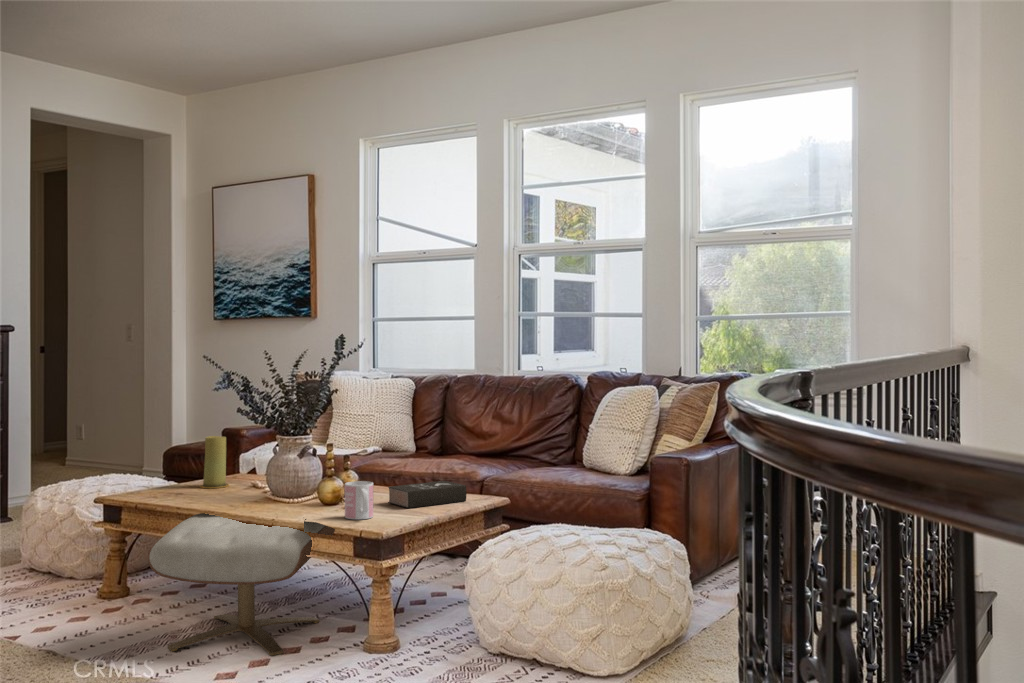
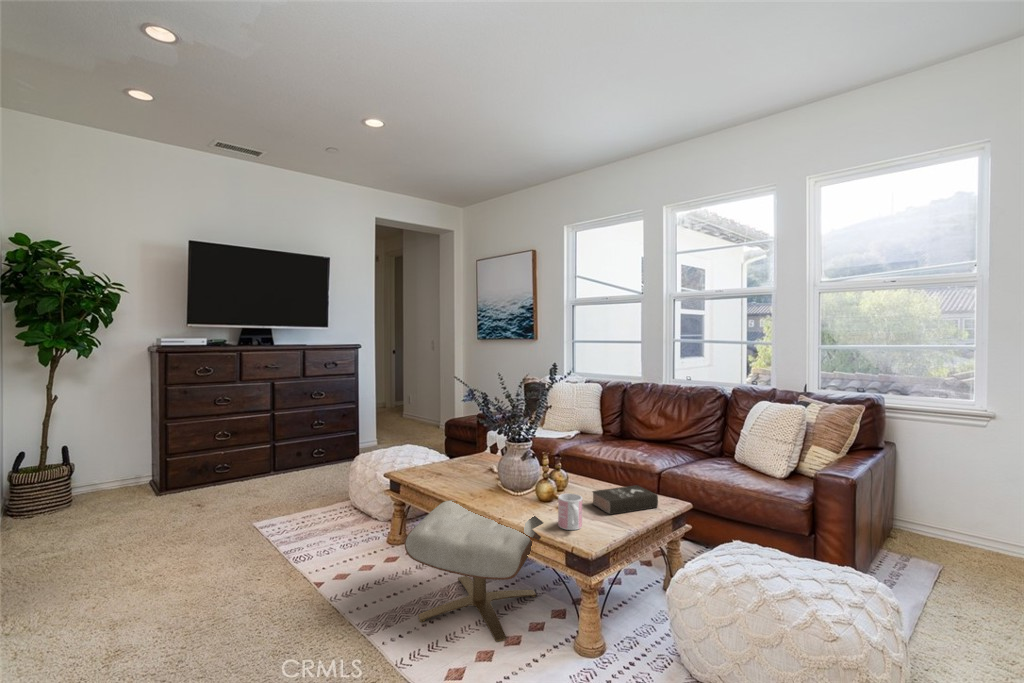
candle: present [200,436,229,488] -> none [454,431,475,470]

